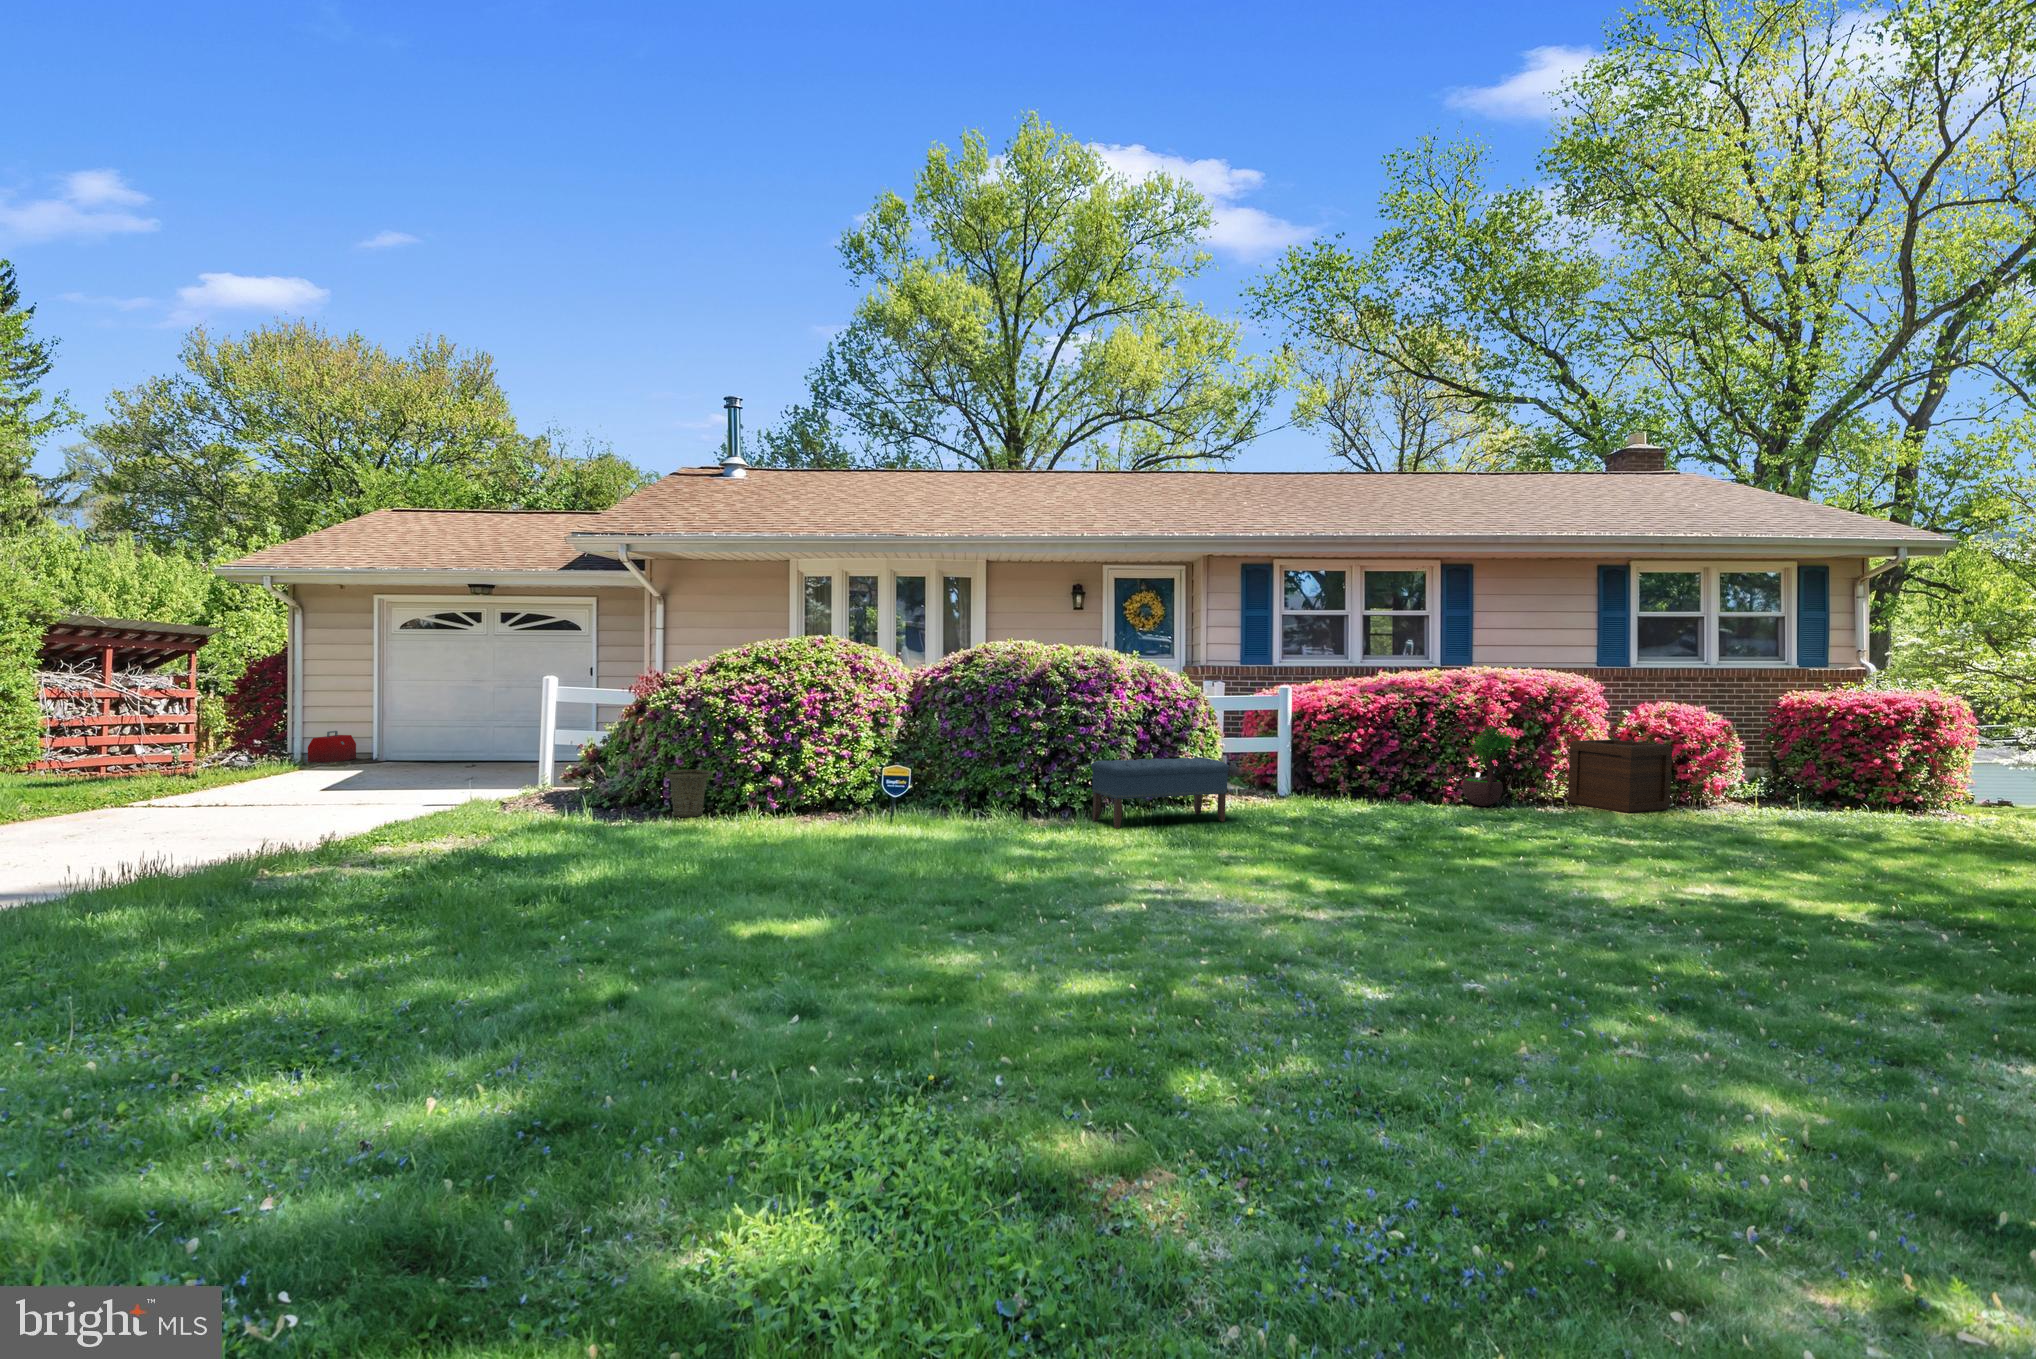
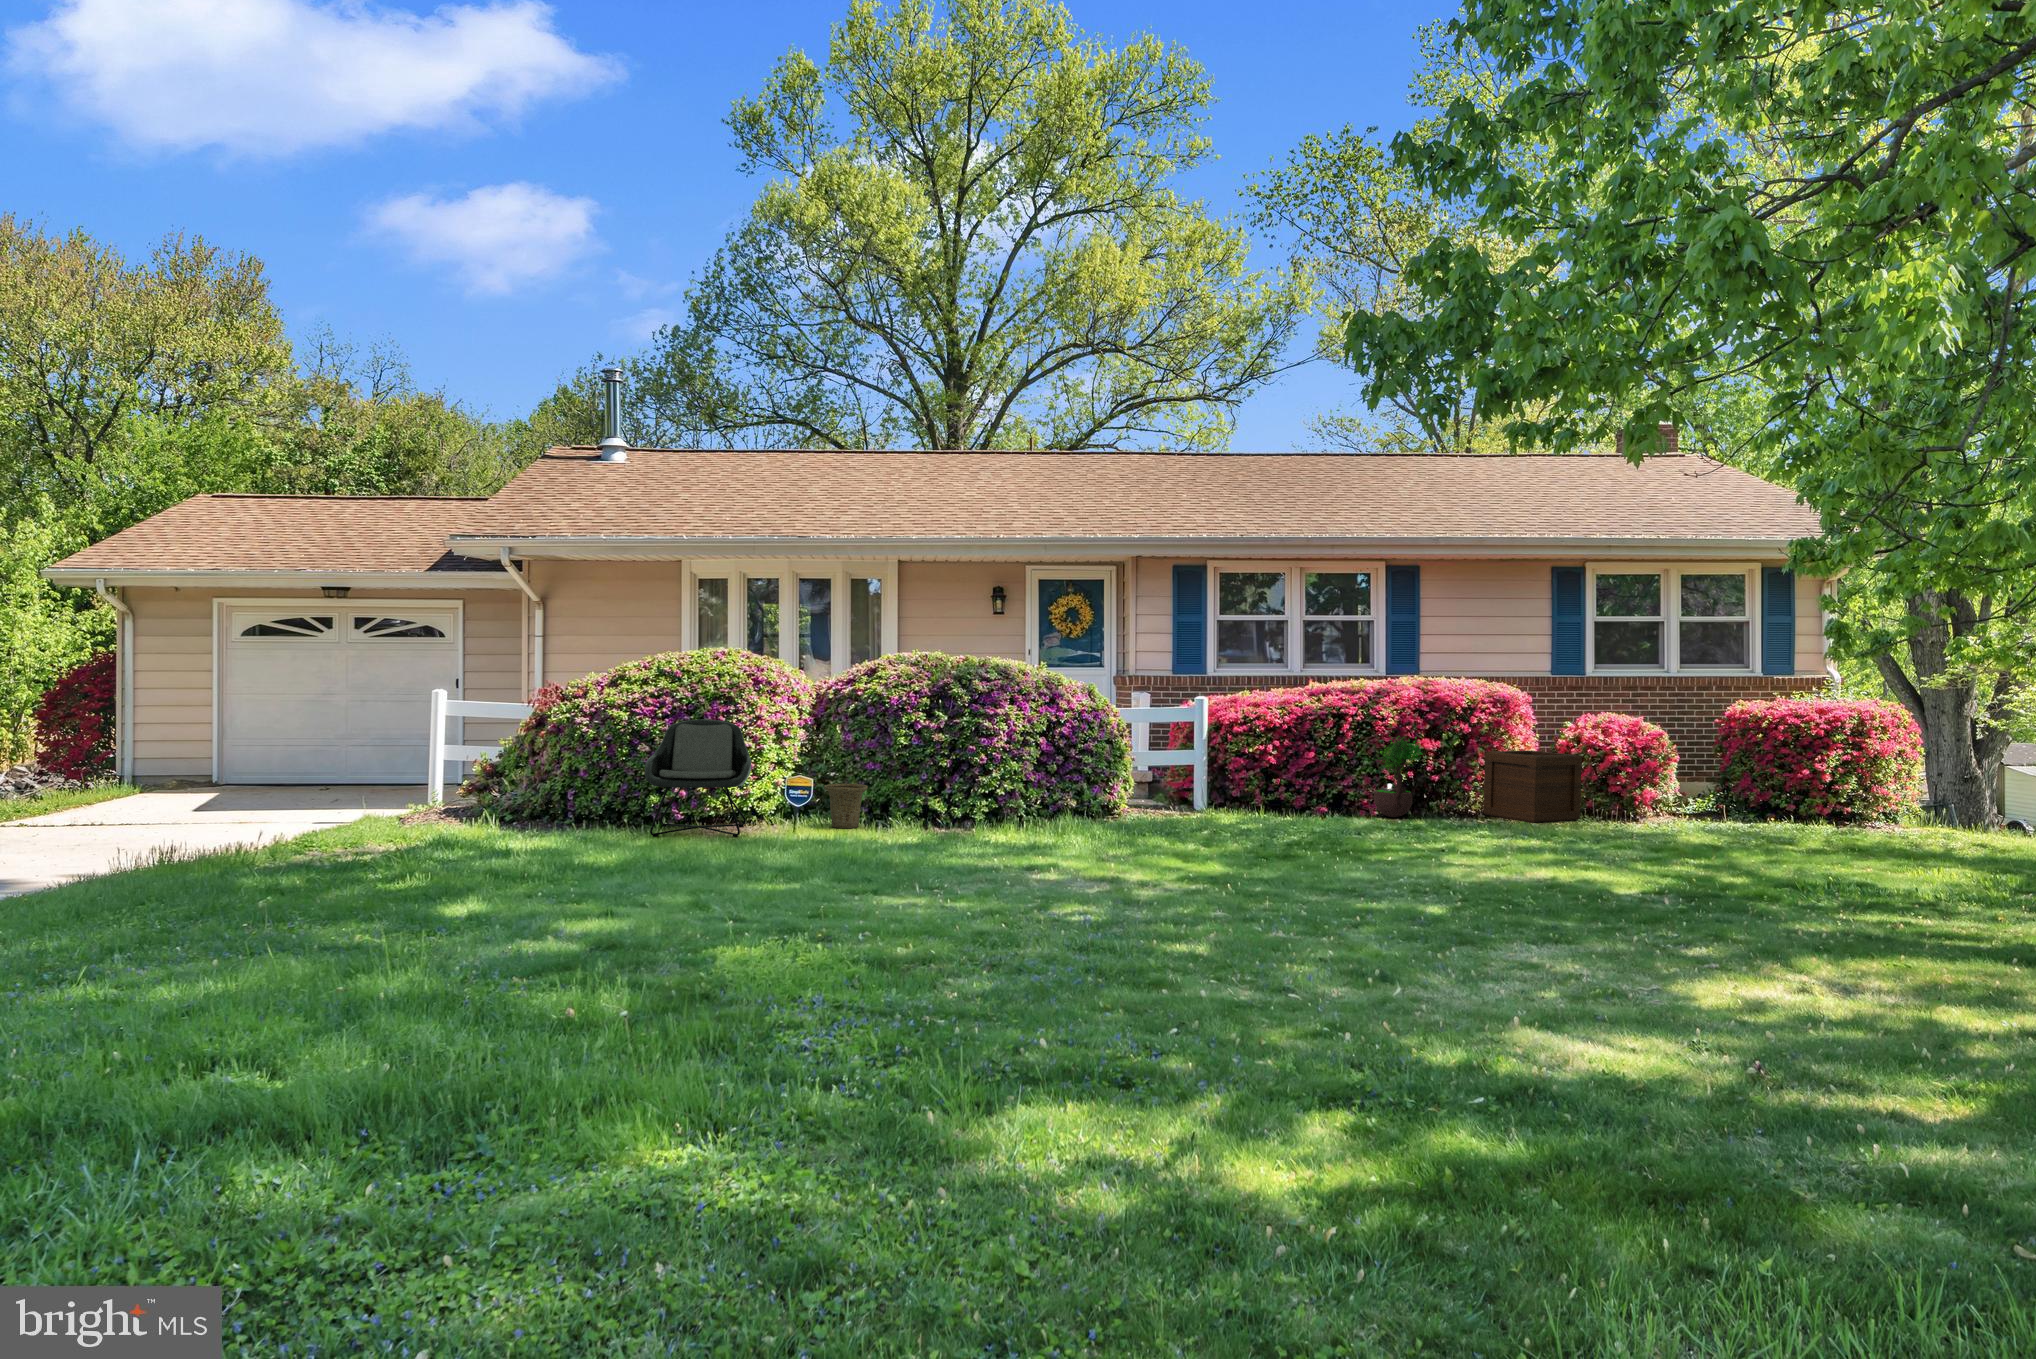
lounge chair: none [736,707,847,830] -> present [645,719,751,837]
toolbox: present [308,731,356,762] -> none [131,752,183,788]
bench: present [1091,757,1229,828] -> none [991,768,1127,835]
basket: present [665,770,712,817] -> present [824,784,868,828]

